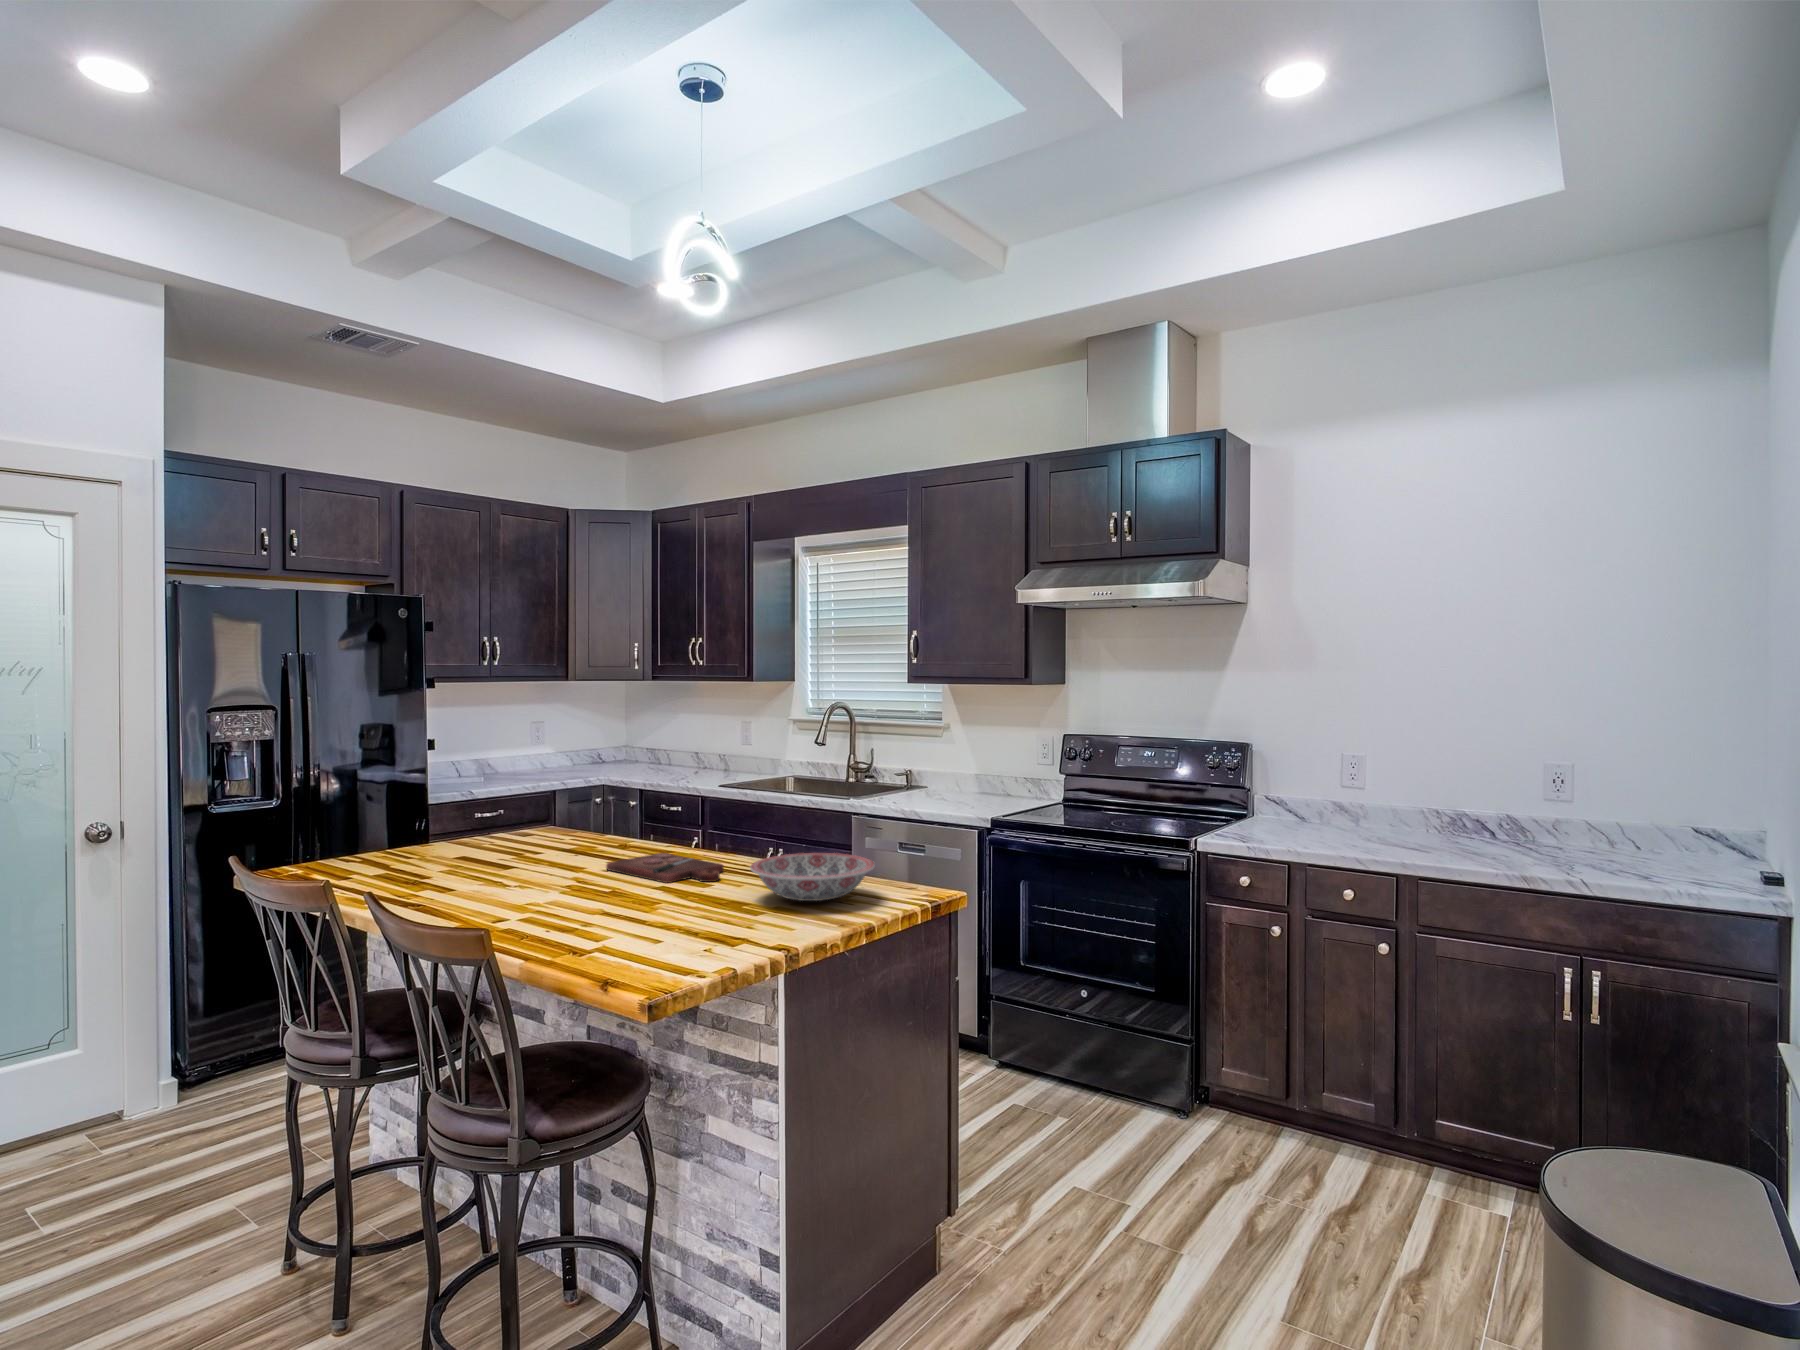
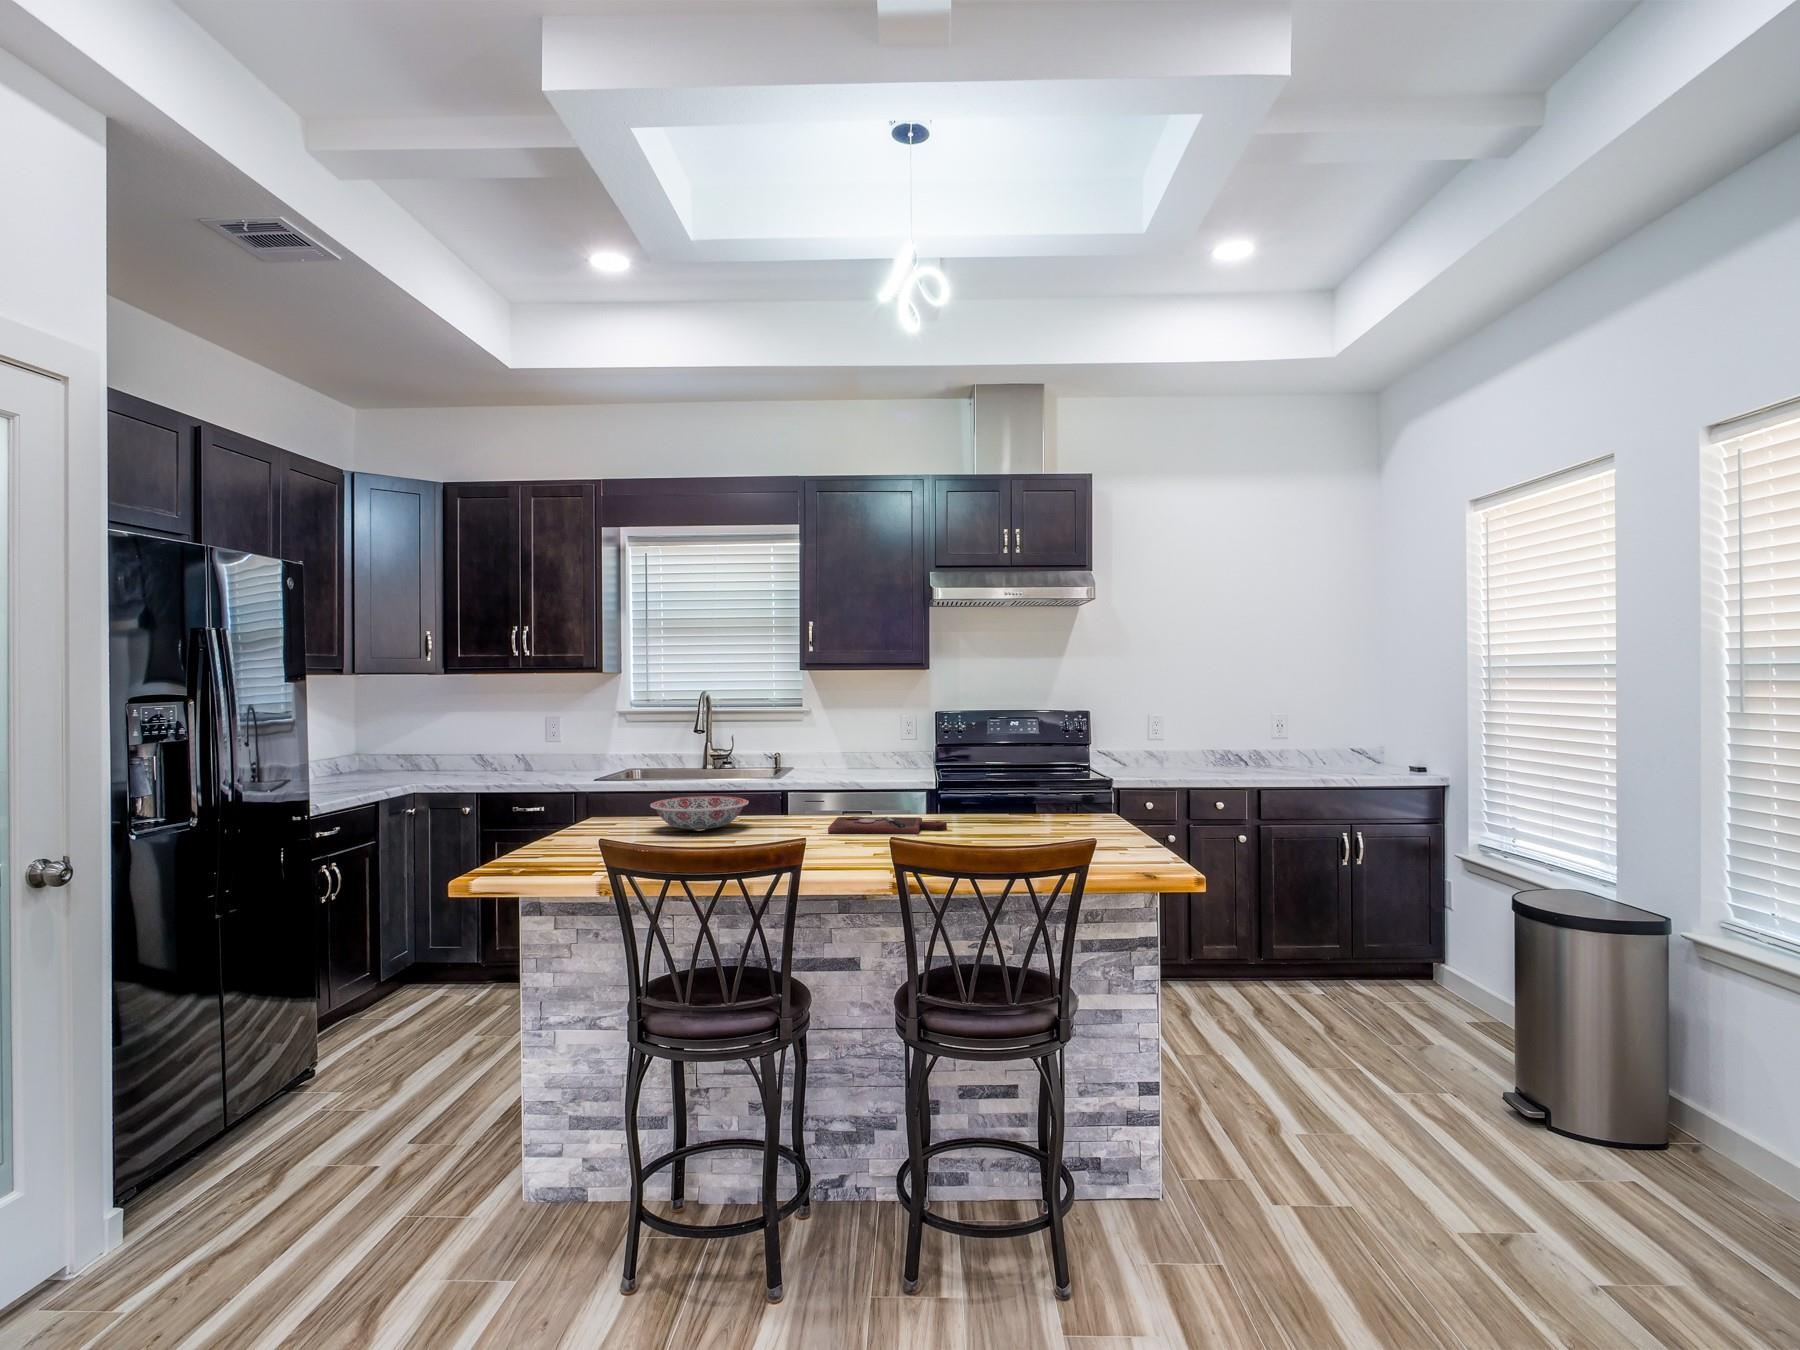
ceramic bowl: present [750,853,875,901] -> present [650,796,749,830]

